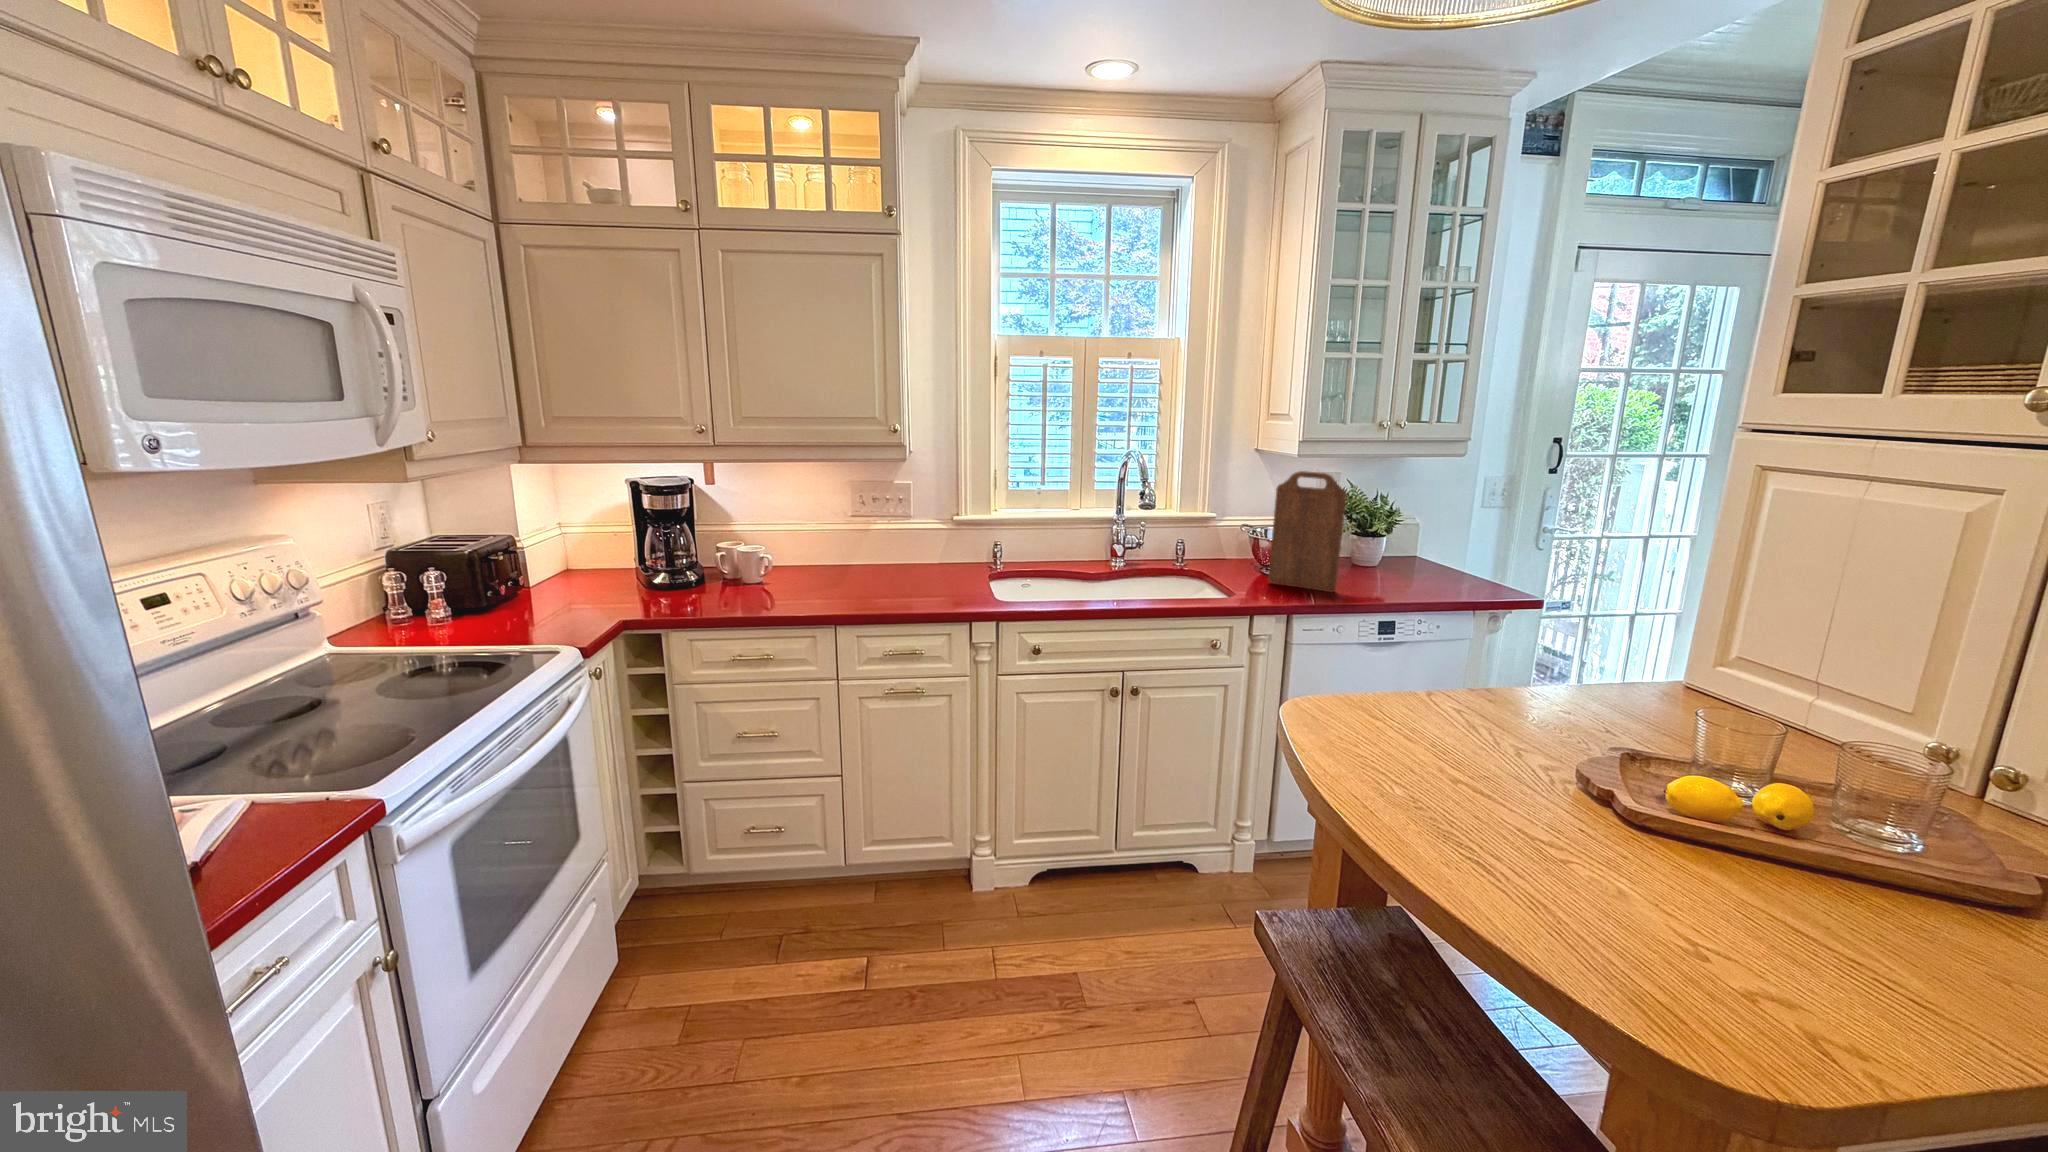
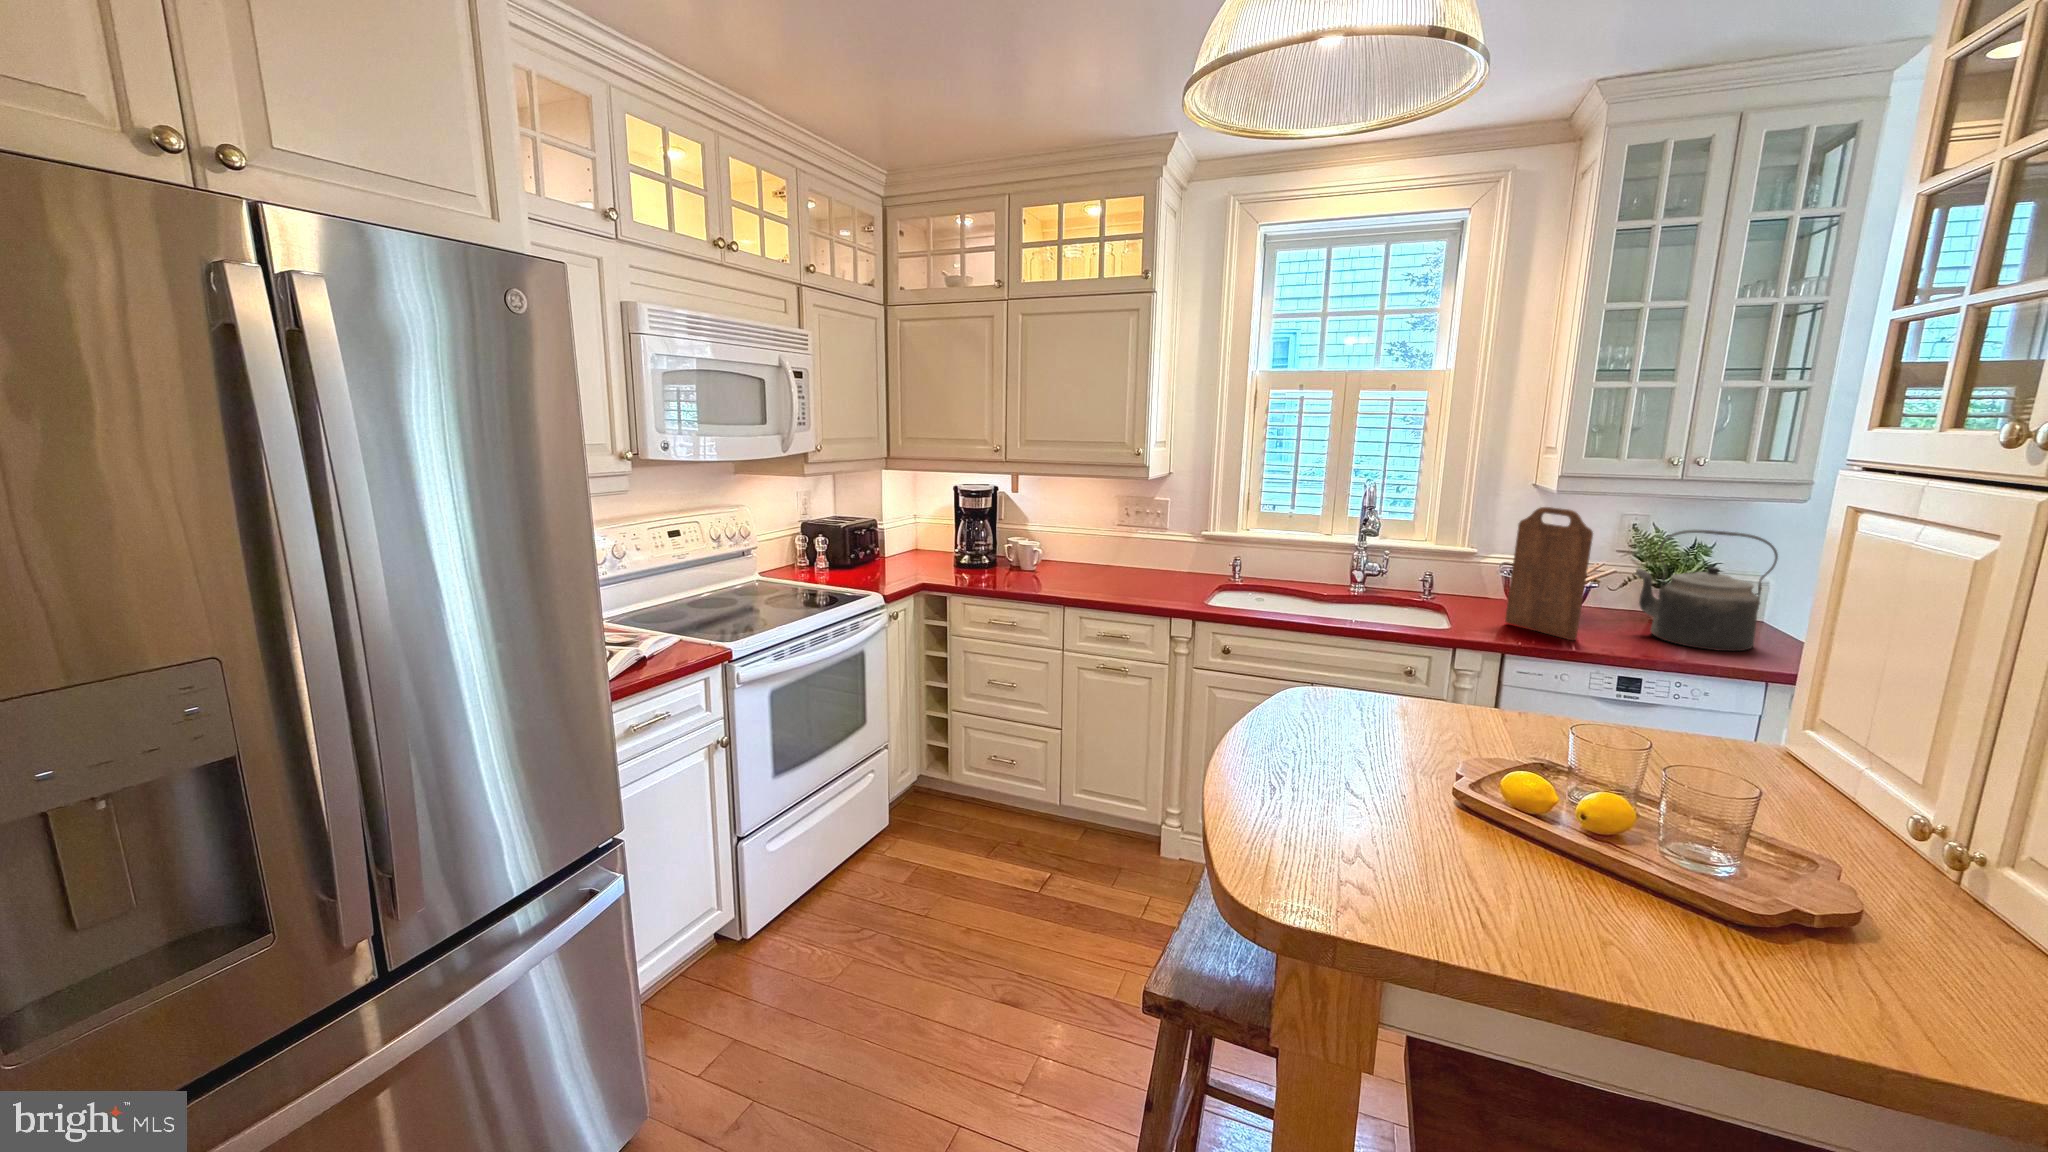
kettle: none [1358,484,1459,586] -> present [1636,530,1778,651]

